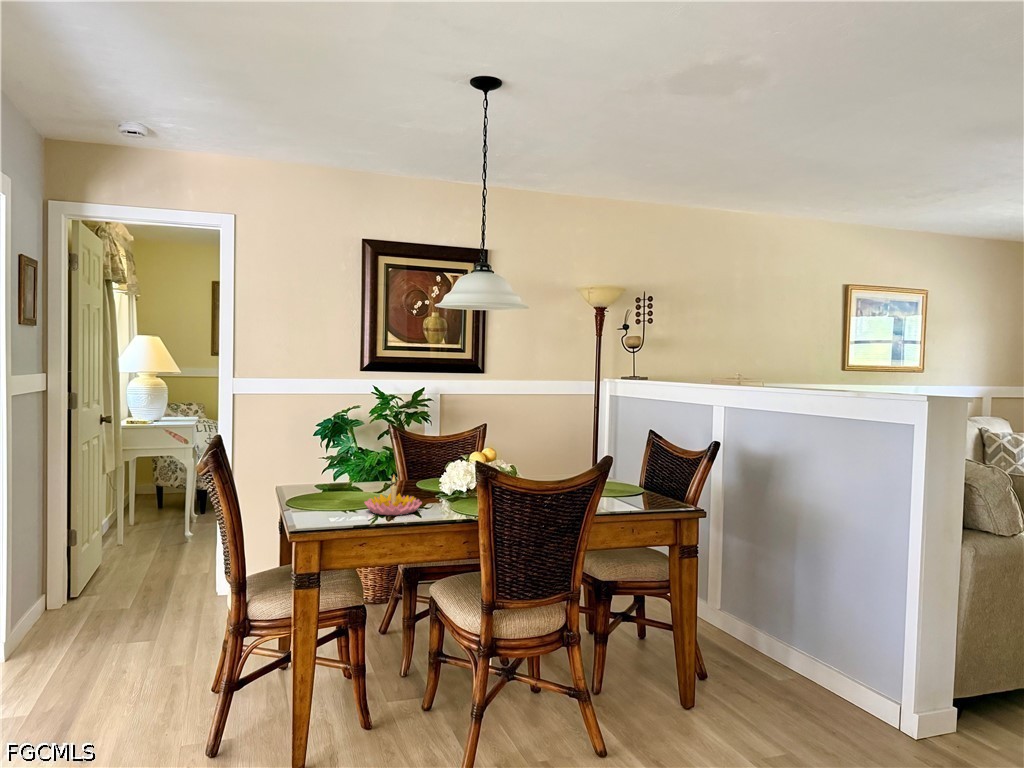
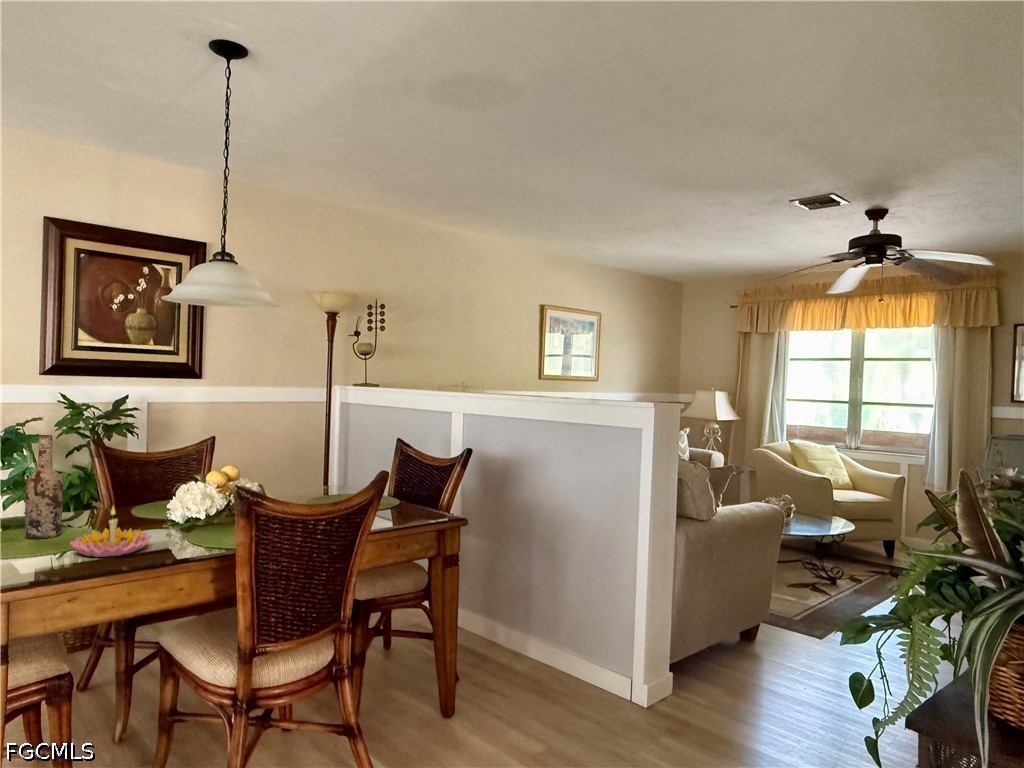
wine bottle: none [338,417,364,499] -> present [25,435,63,539]

